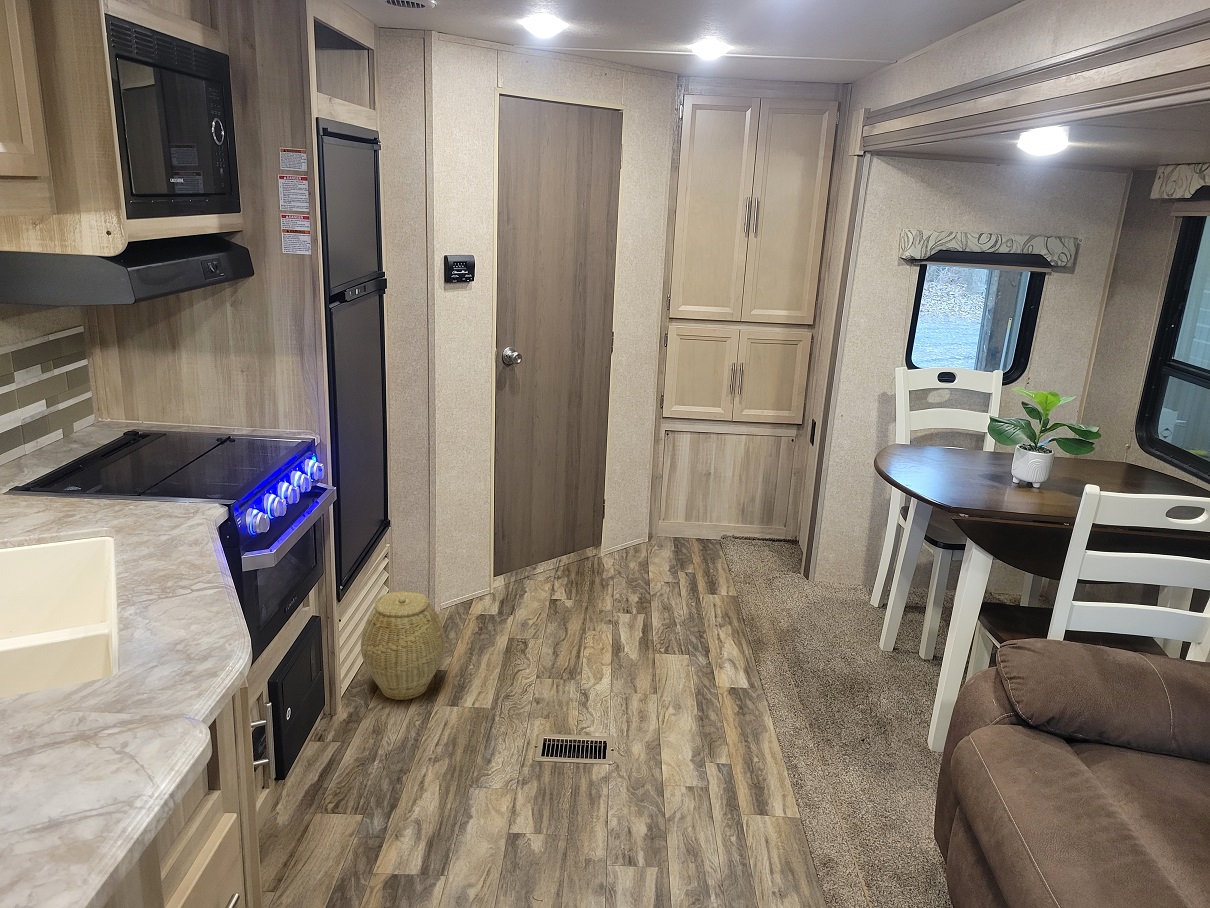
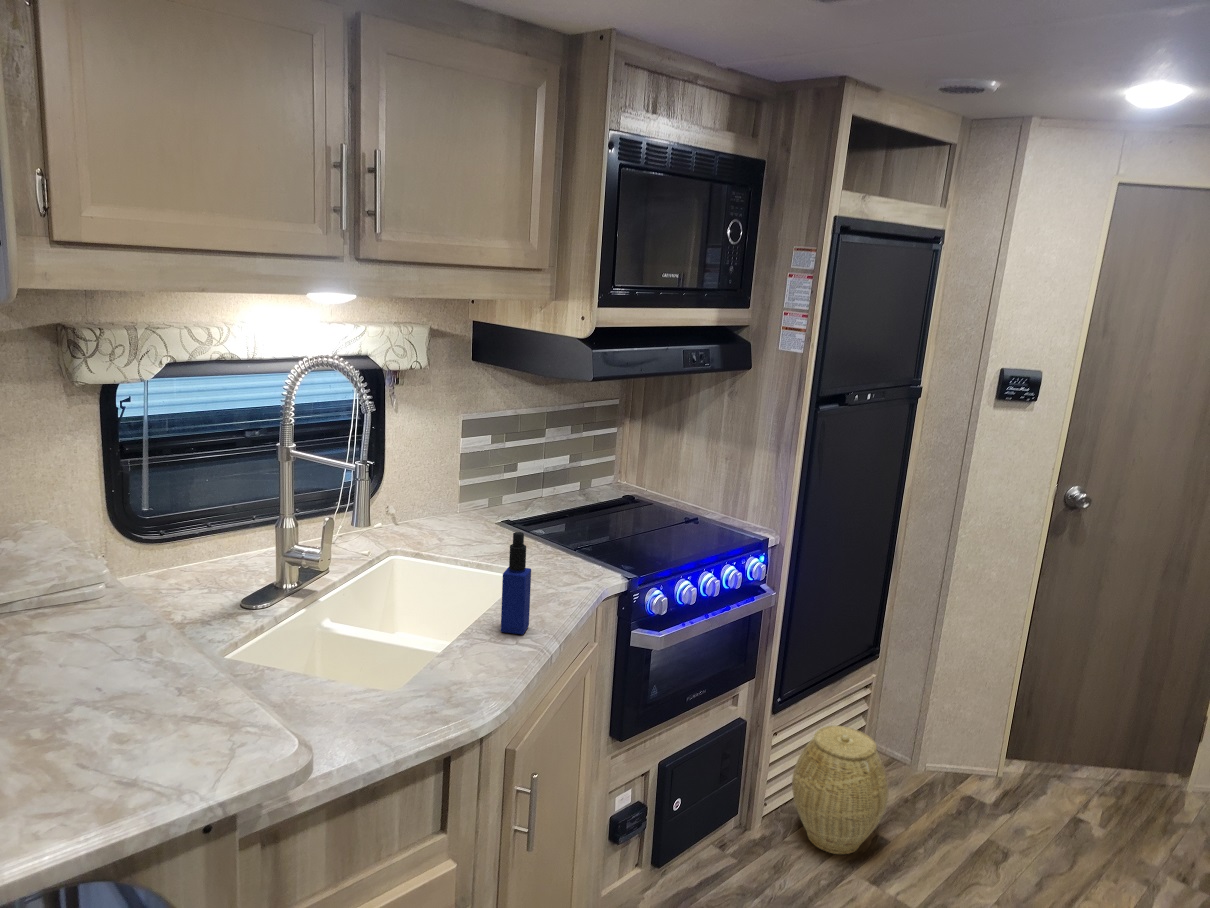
bottle: none [150,475,191,589] -> present [501,532,531,634]

